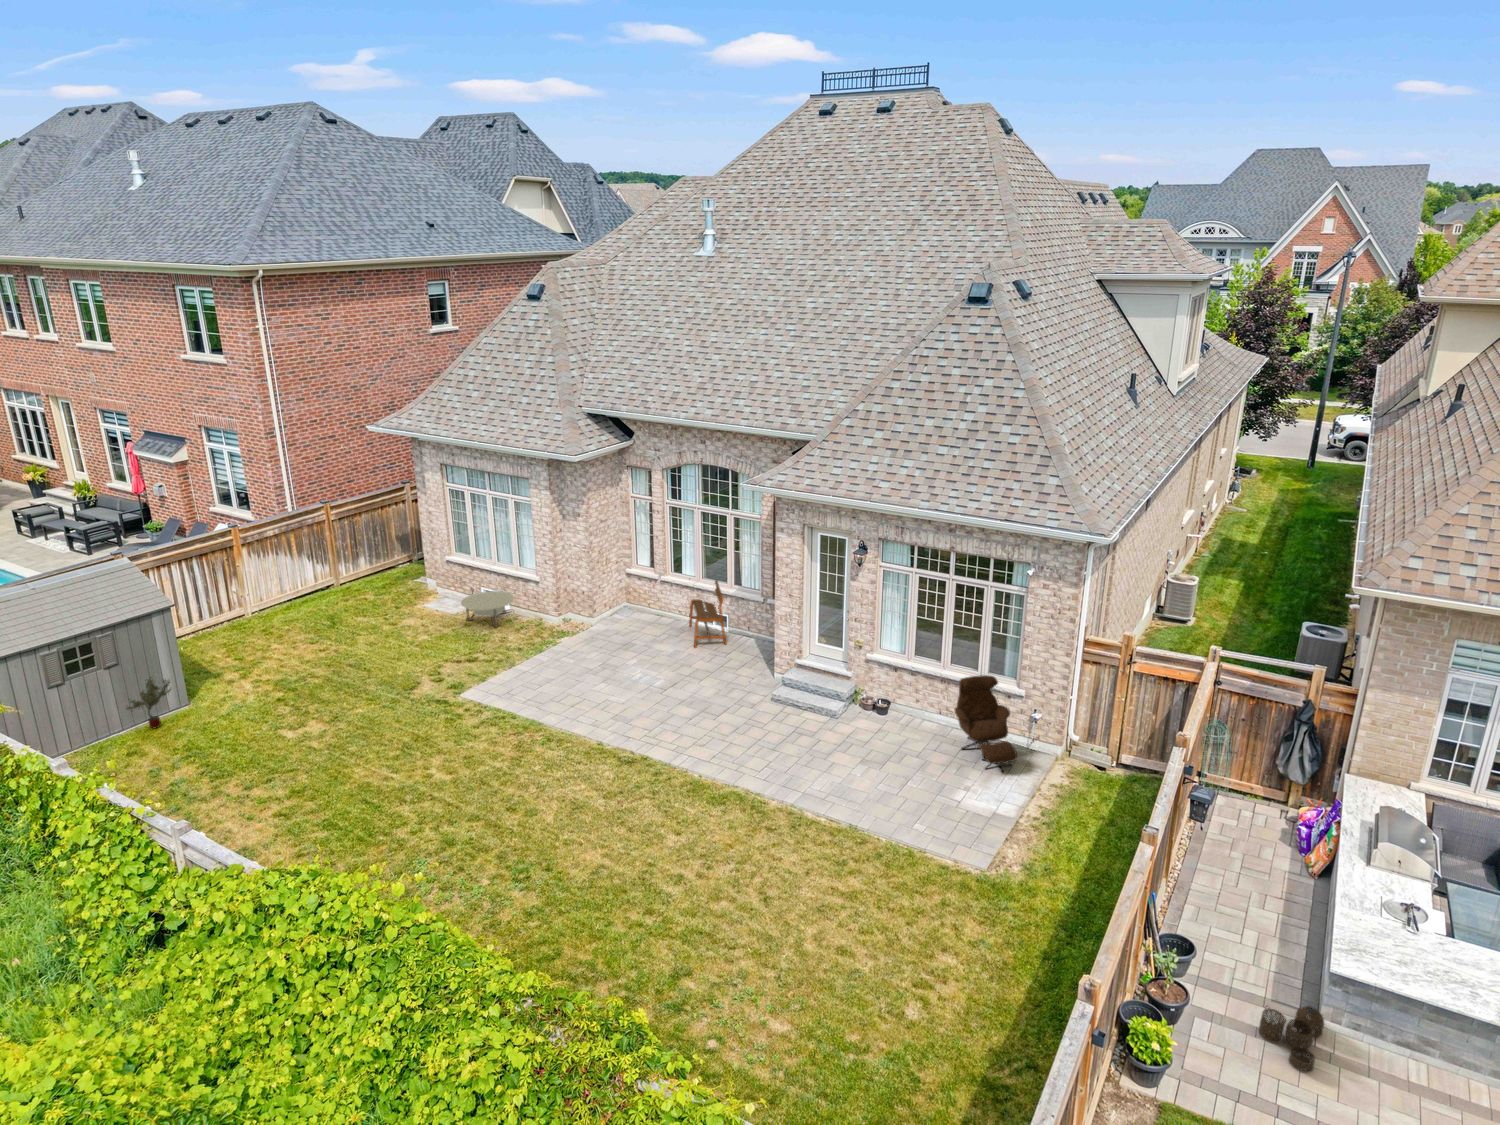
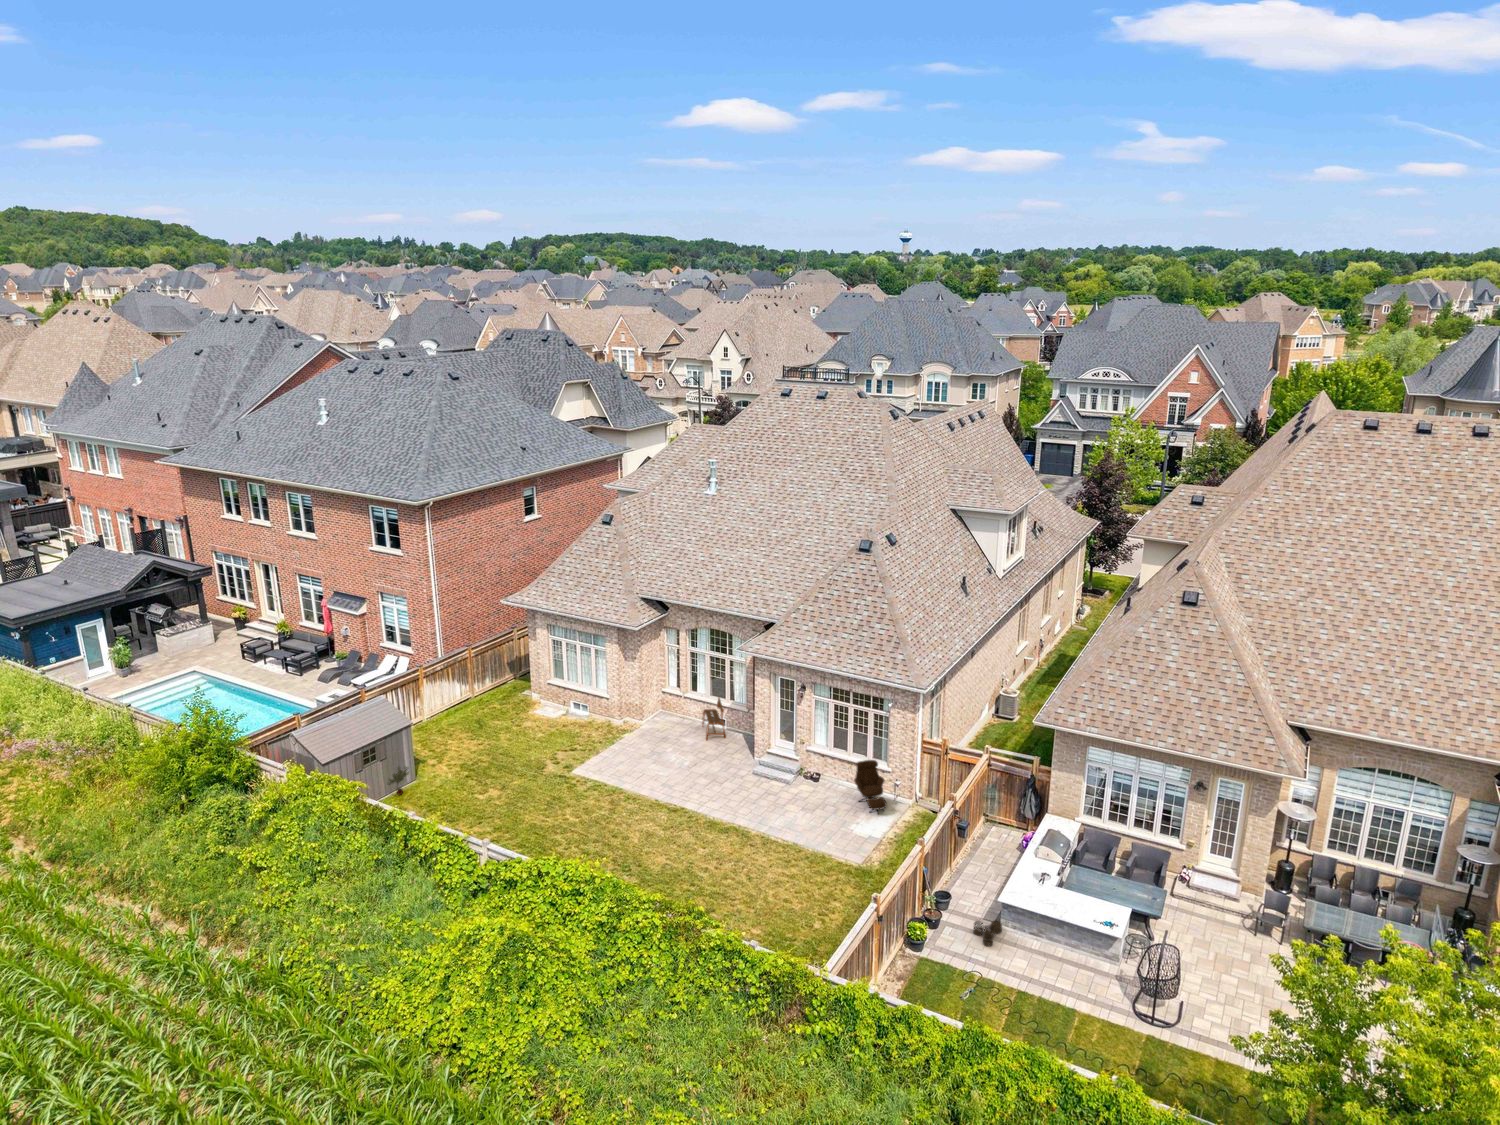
round table: present [461,591,514,627] -> none [561,704,593,728]

